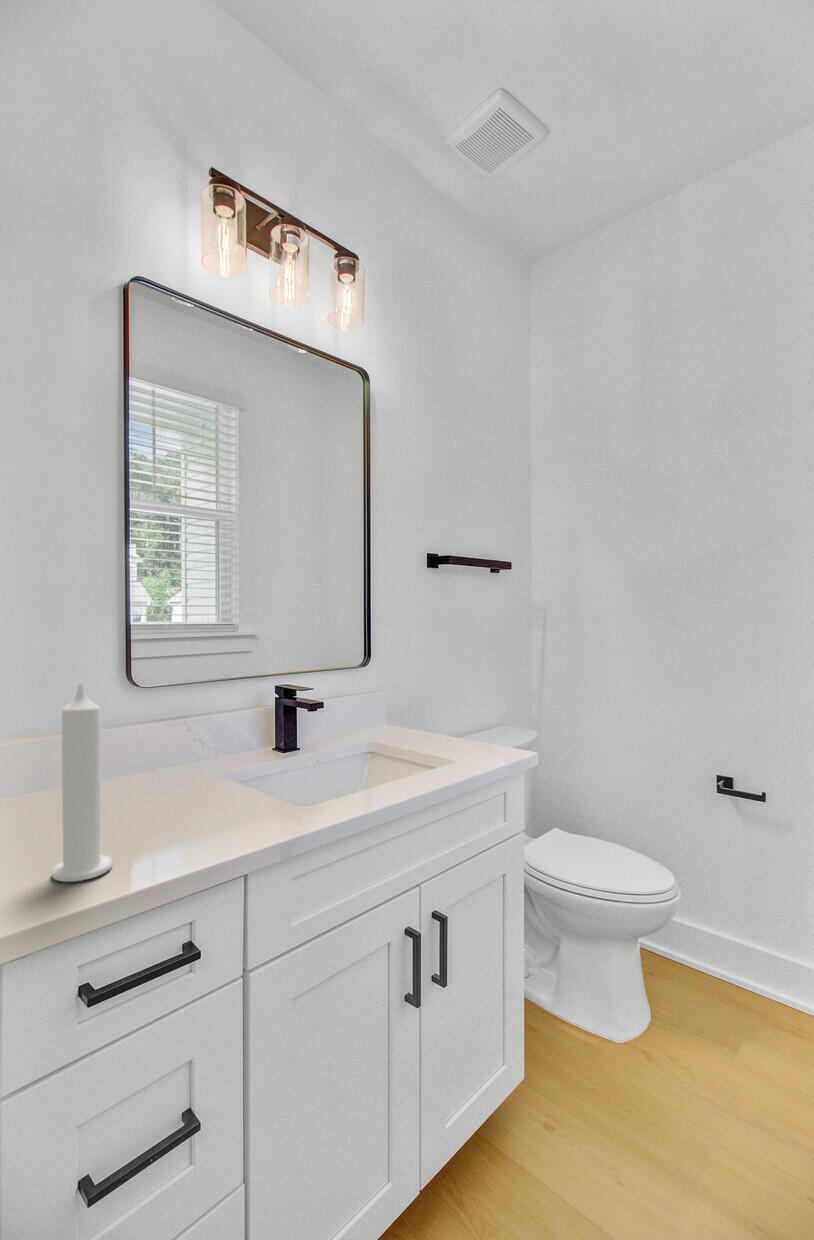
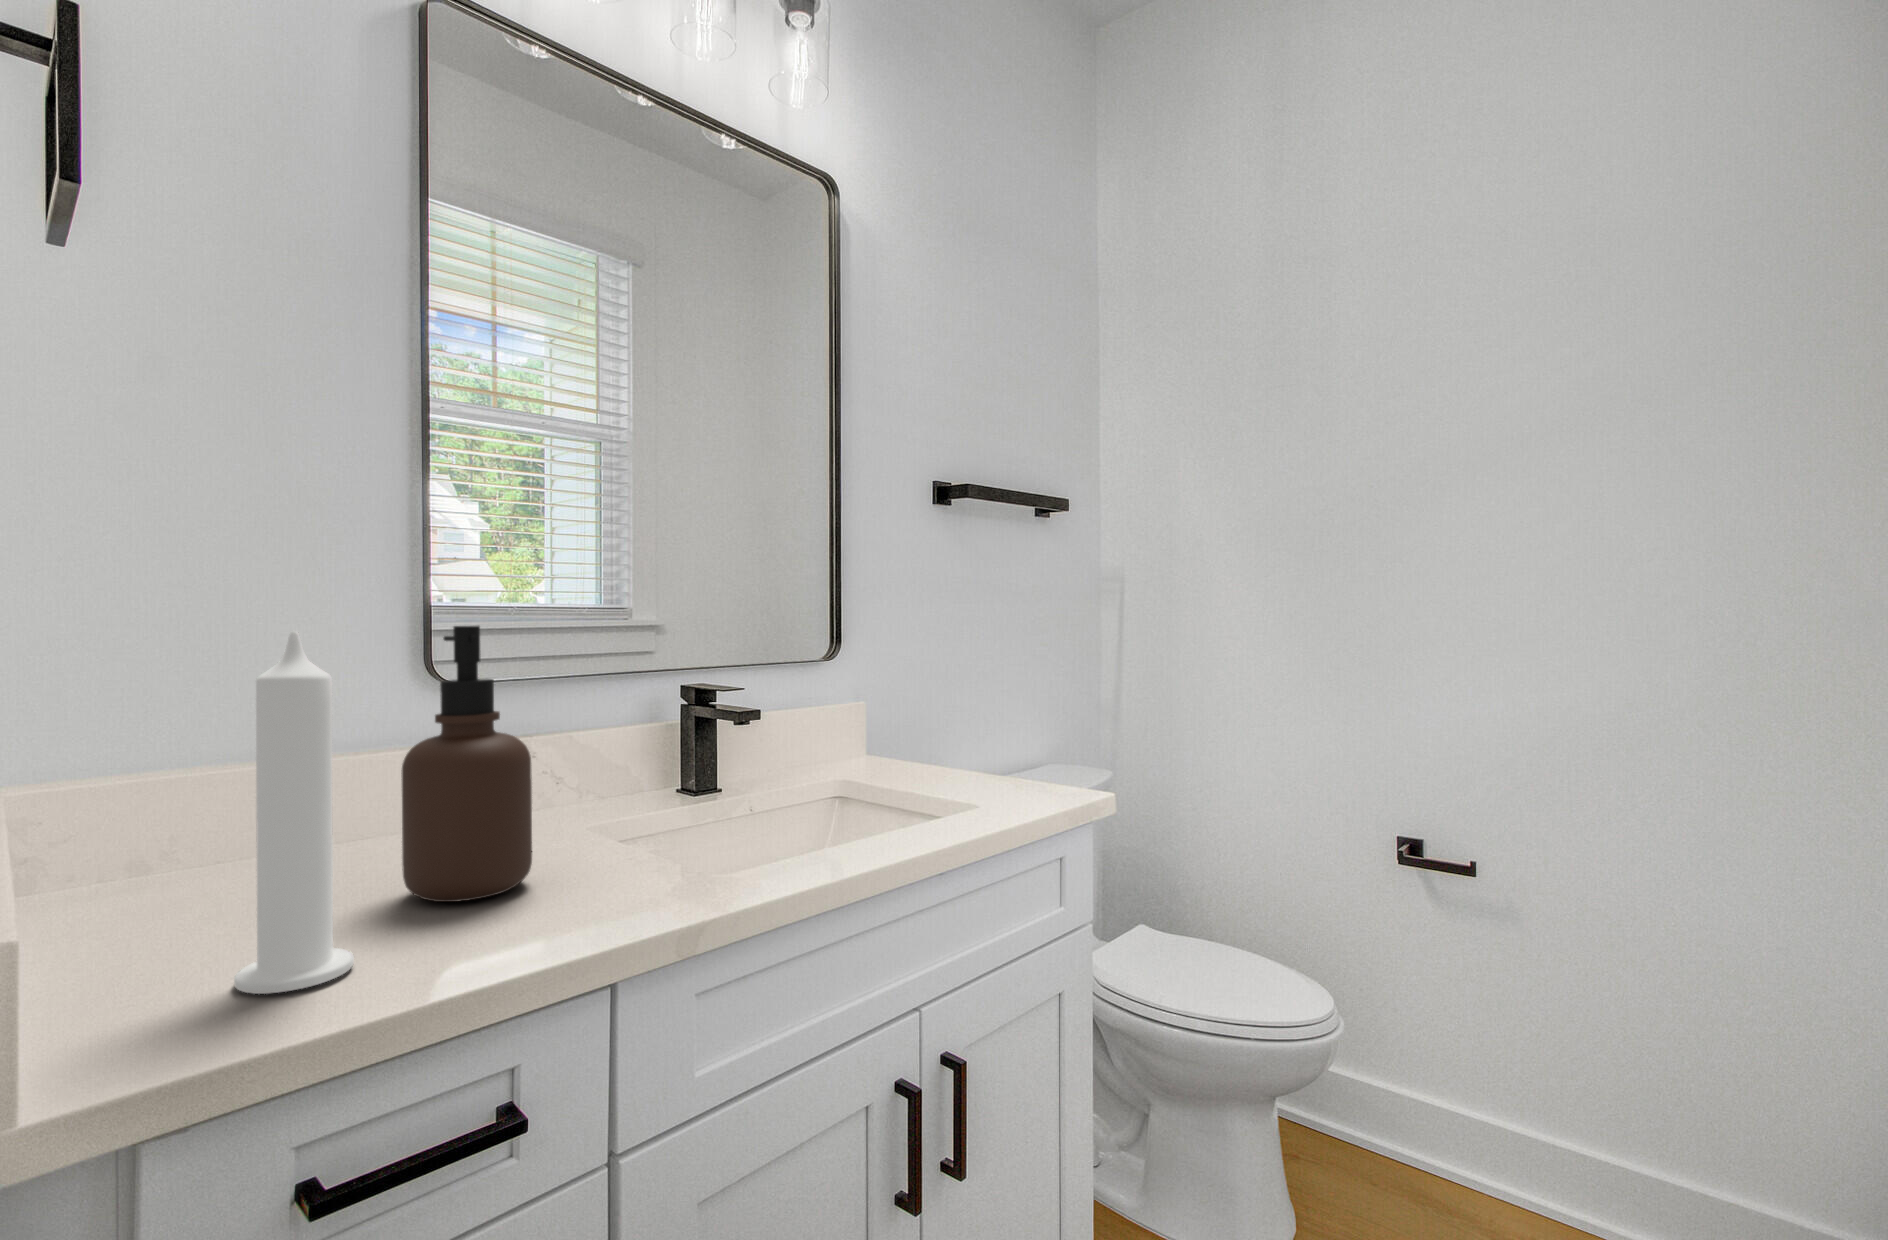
soap dispenser: none [129,667,200,825] -> present [401,626,532,902]

